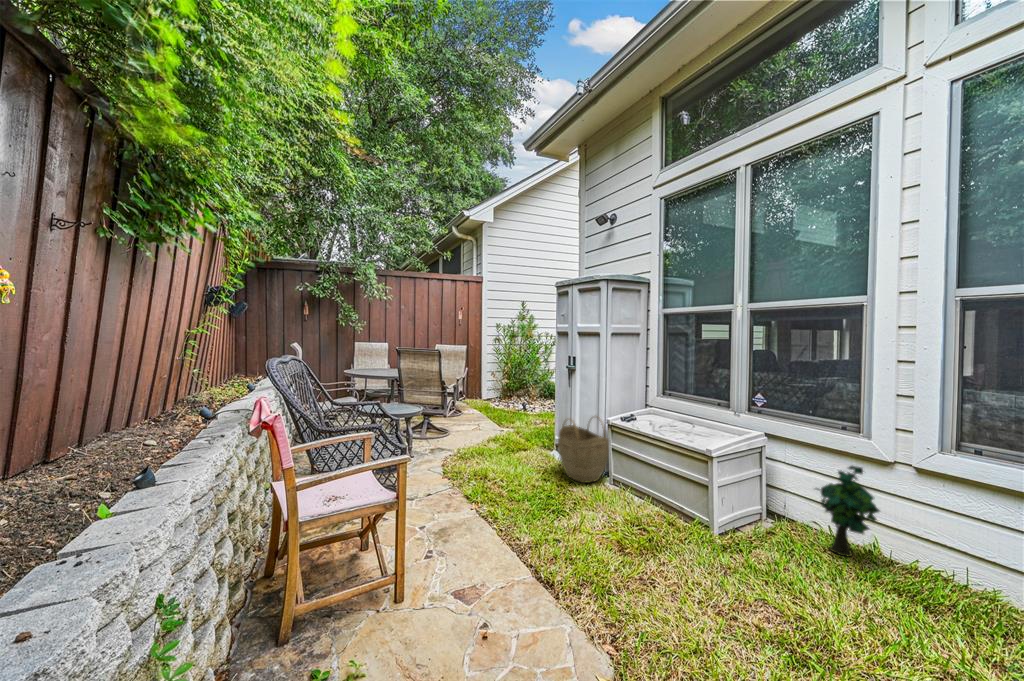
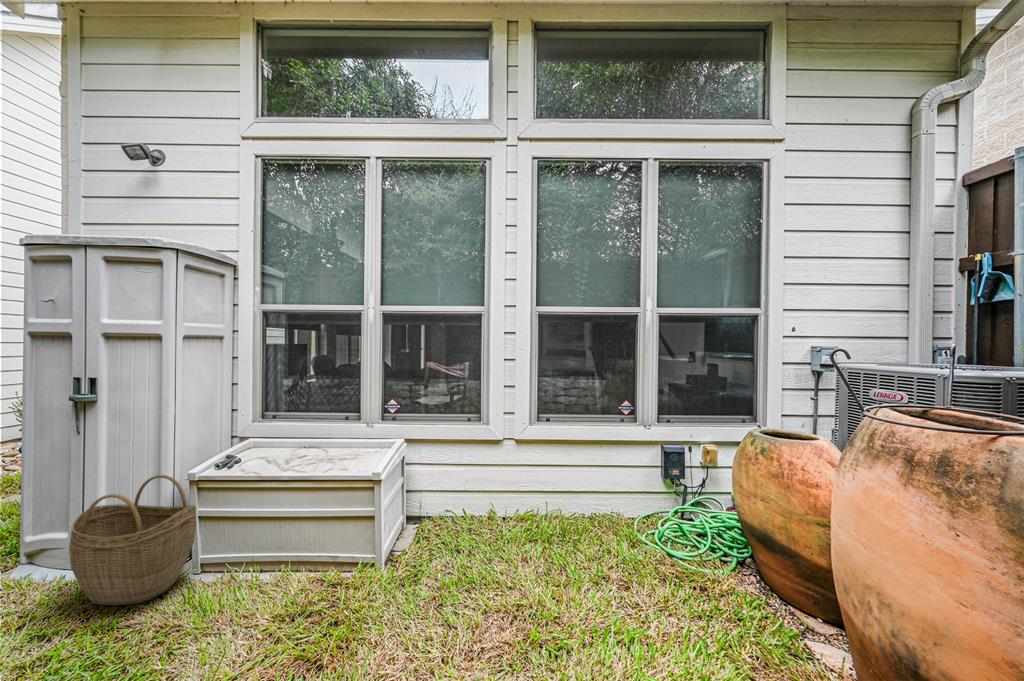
decorative plant: present [816,466,879,556] -> none [455,449,502,531]

